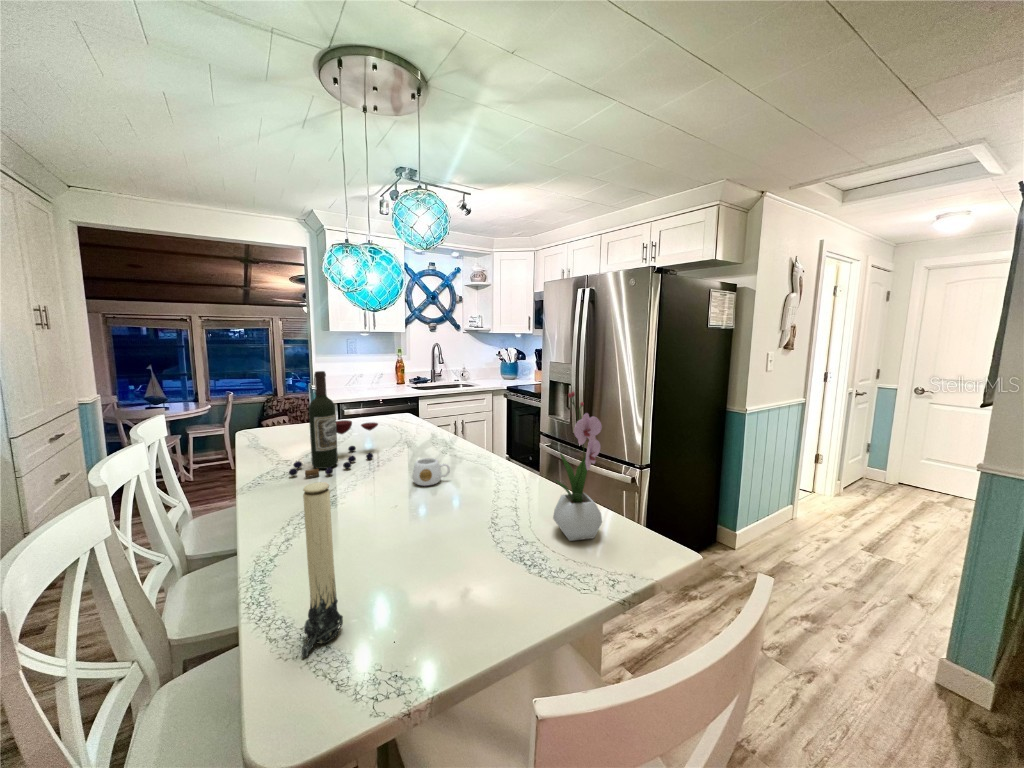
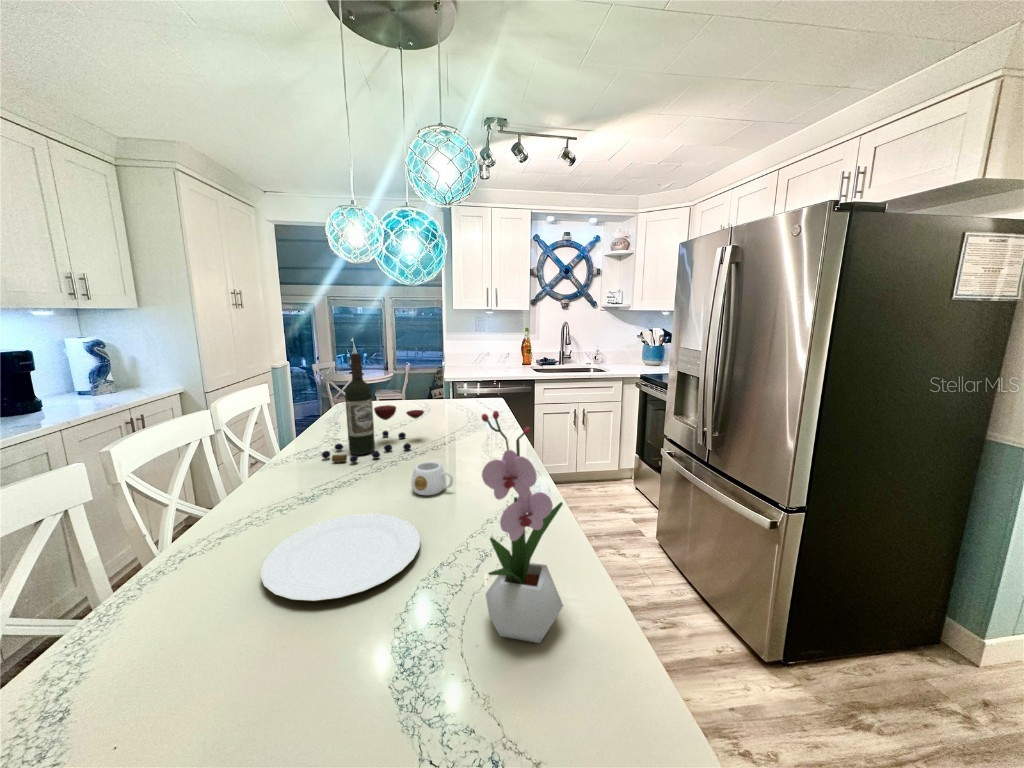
candle: present [302,482,343,658] -> none [65,502,143,707]
plate: none [349,500,474,559] -> present [260,514,420,601]

